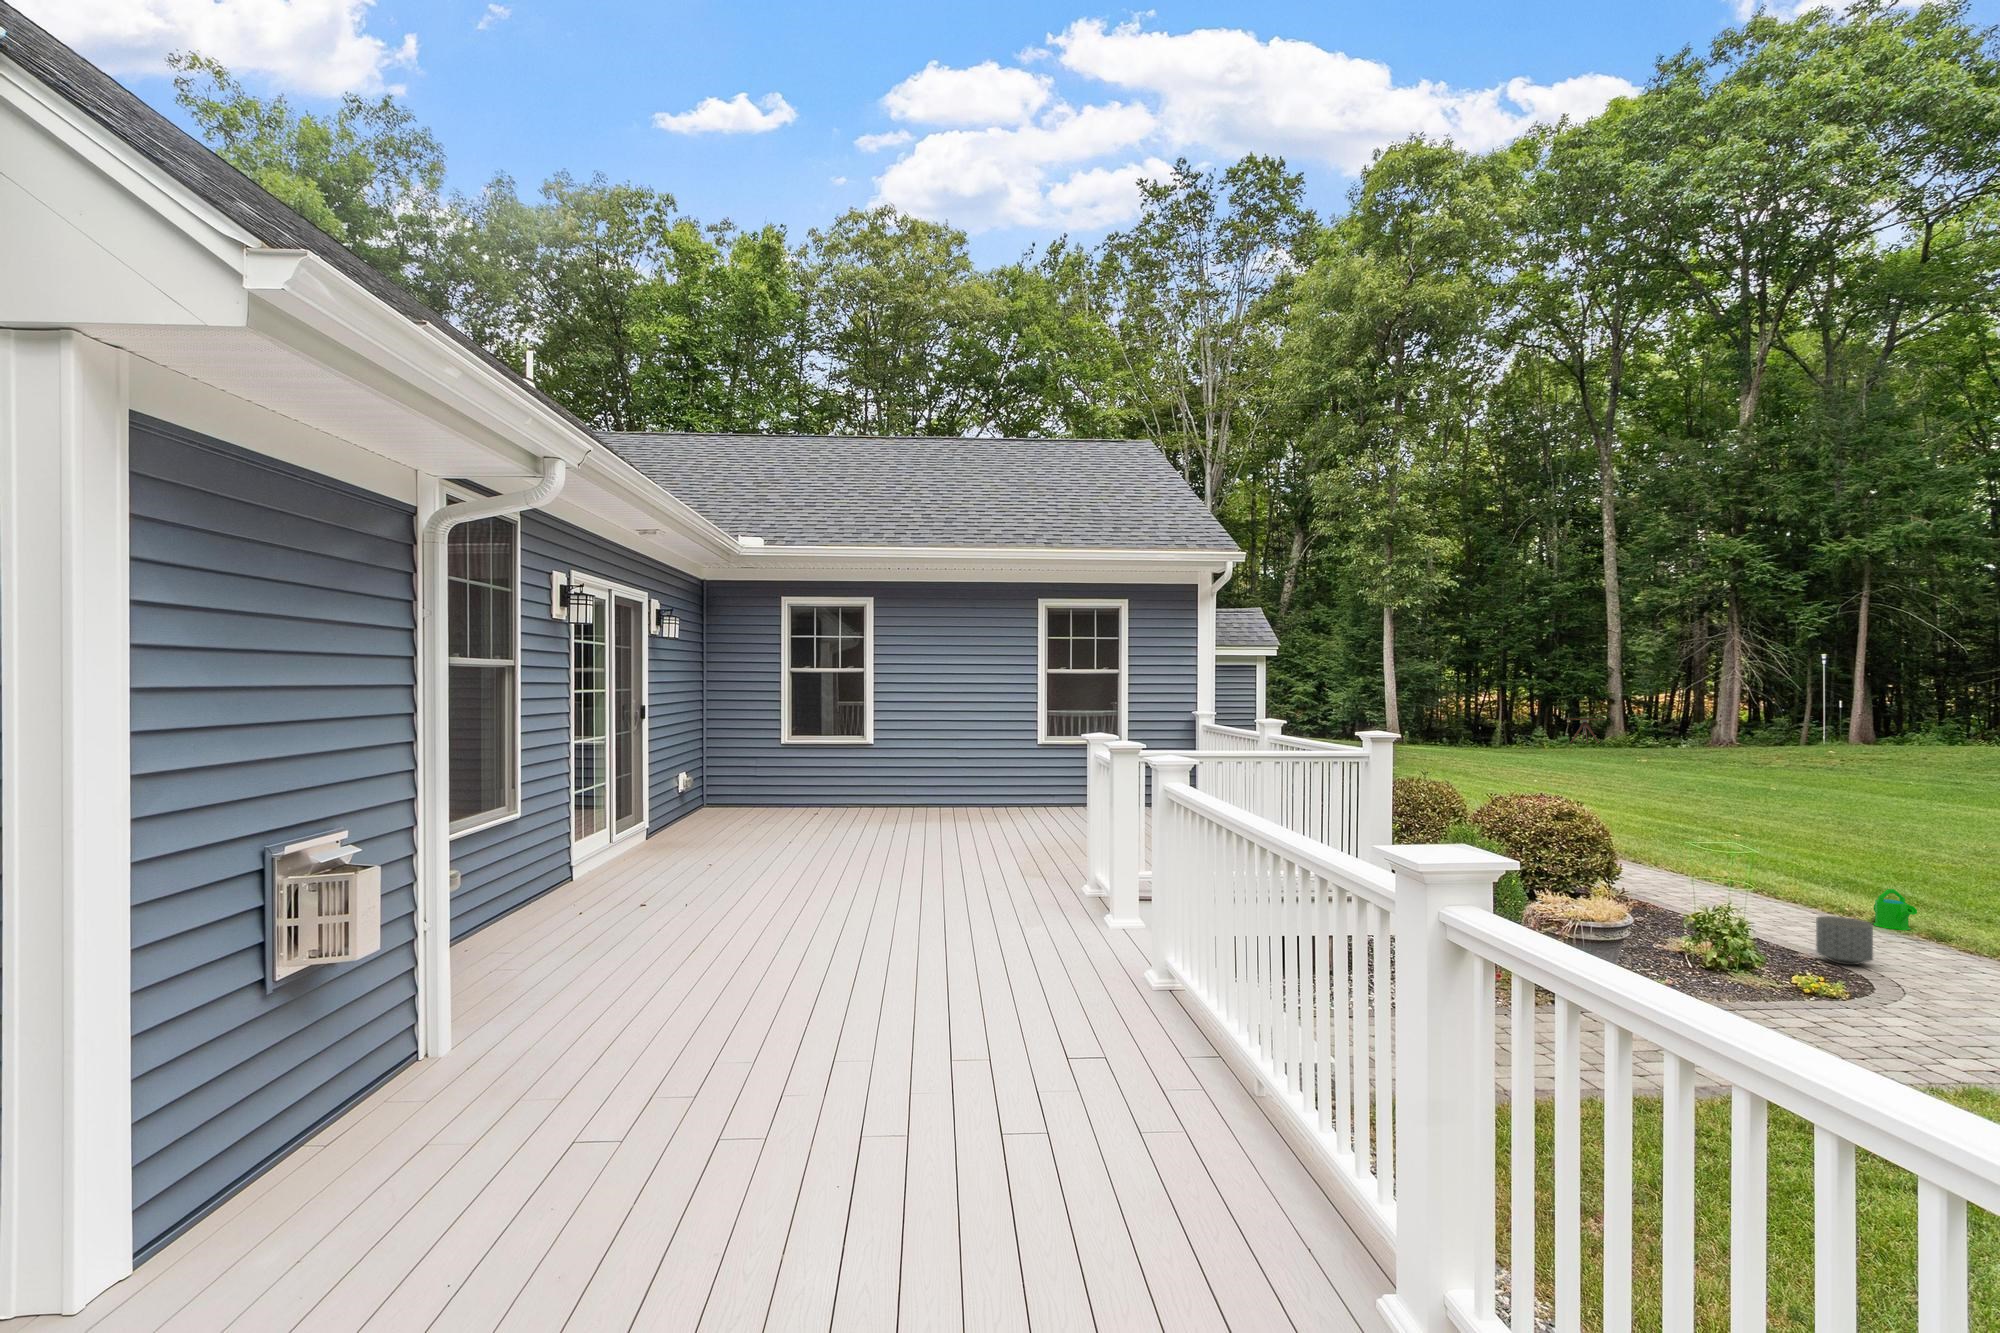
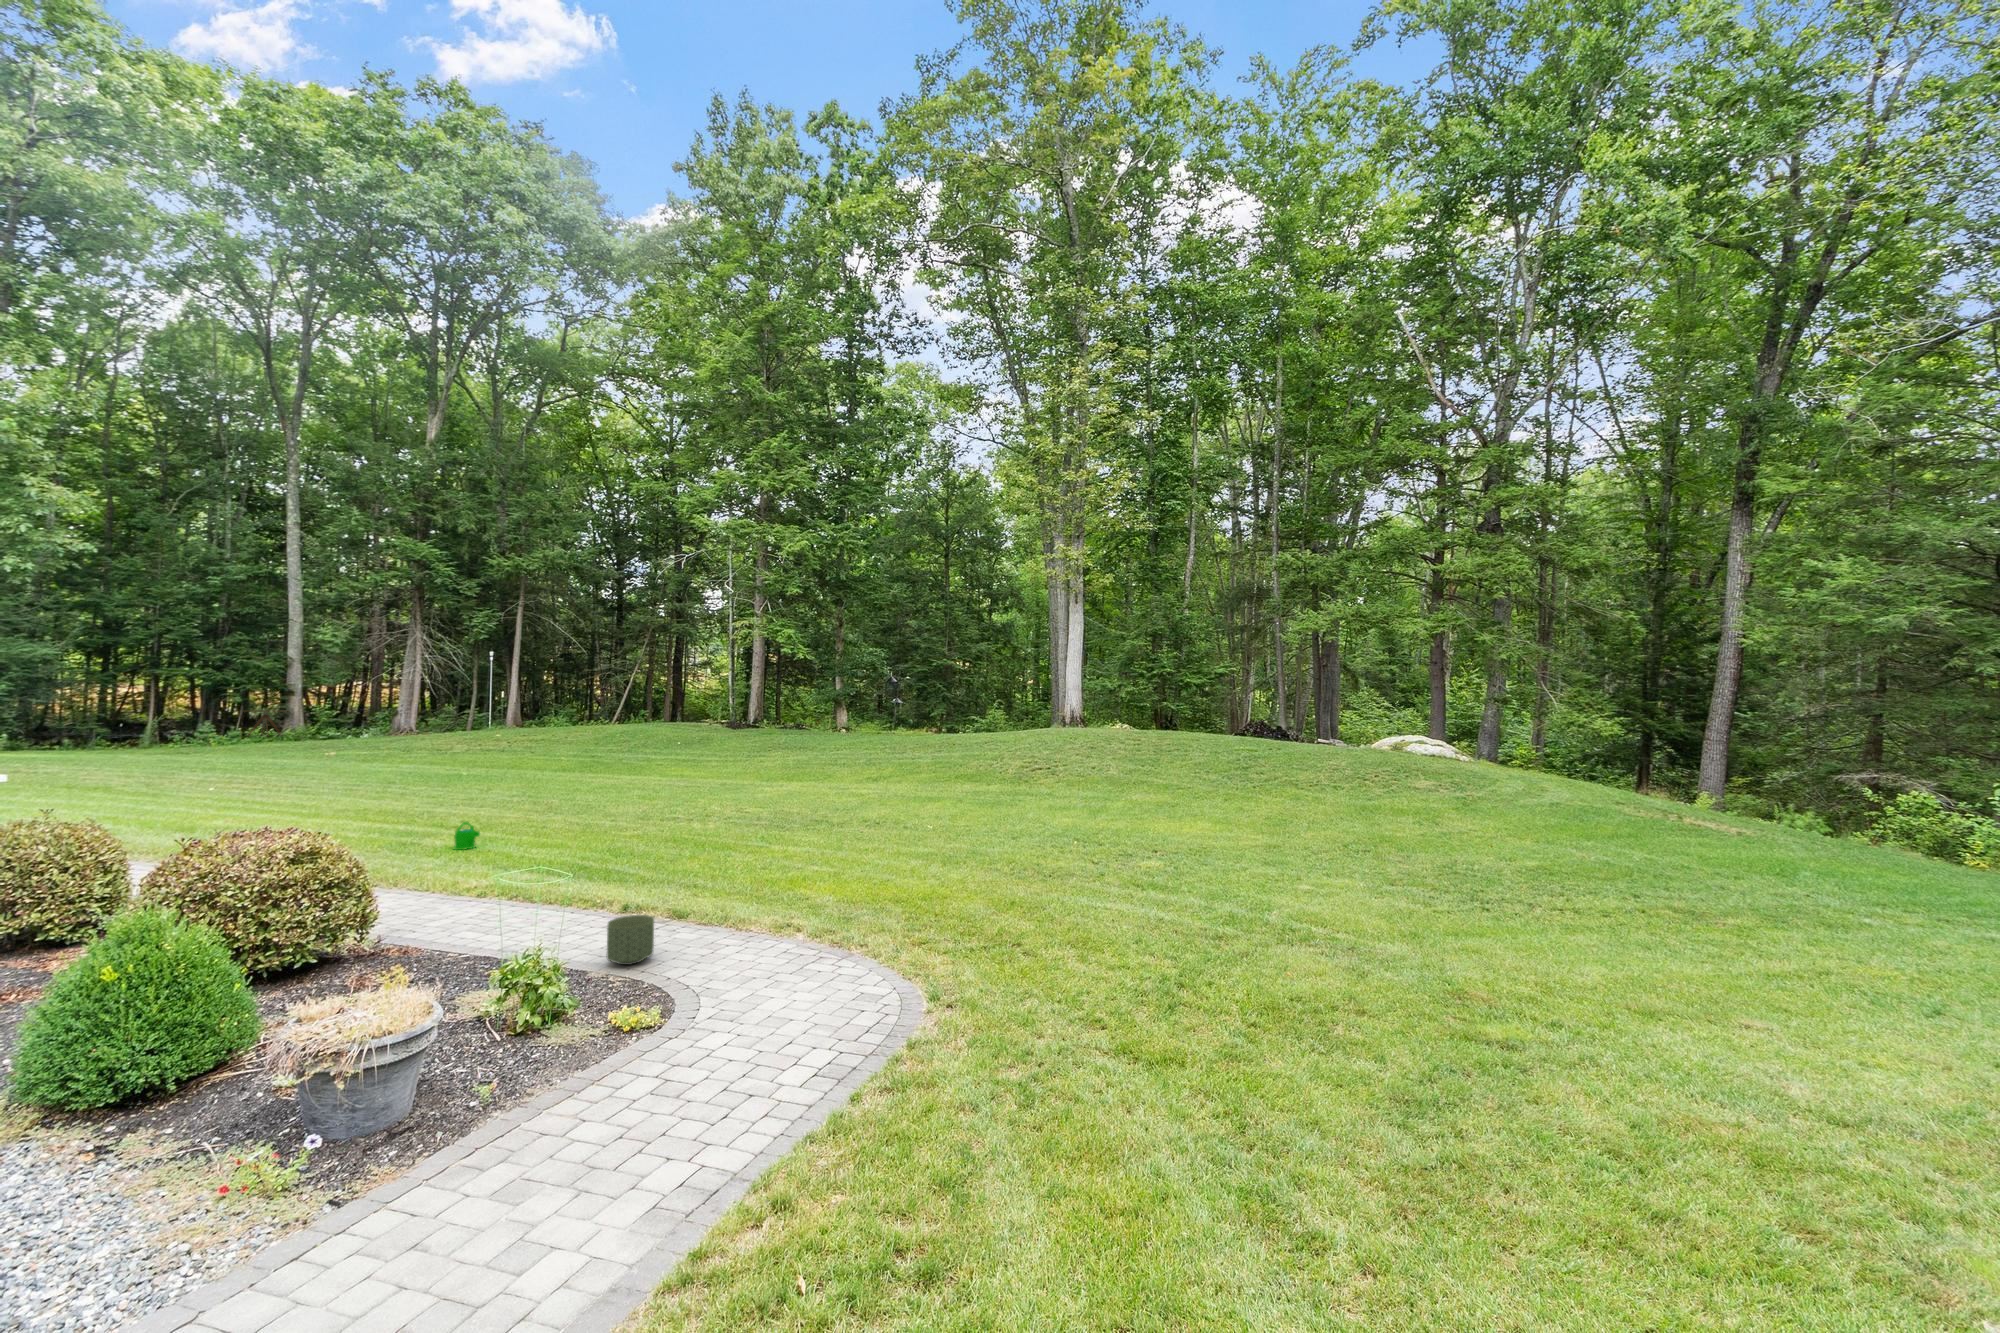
watering can: present [1873,889,1917,930] -> present [454,822,480,850]

